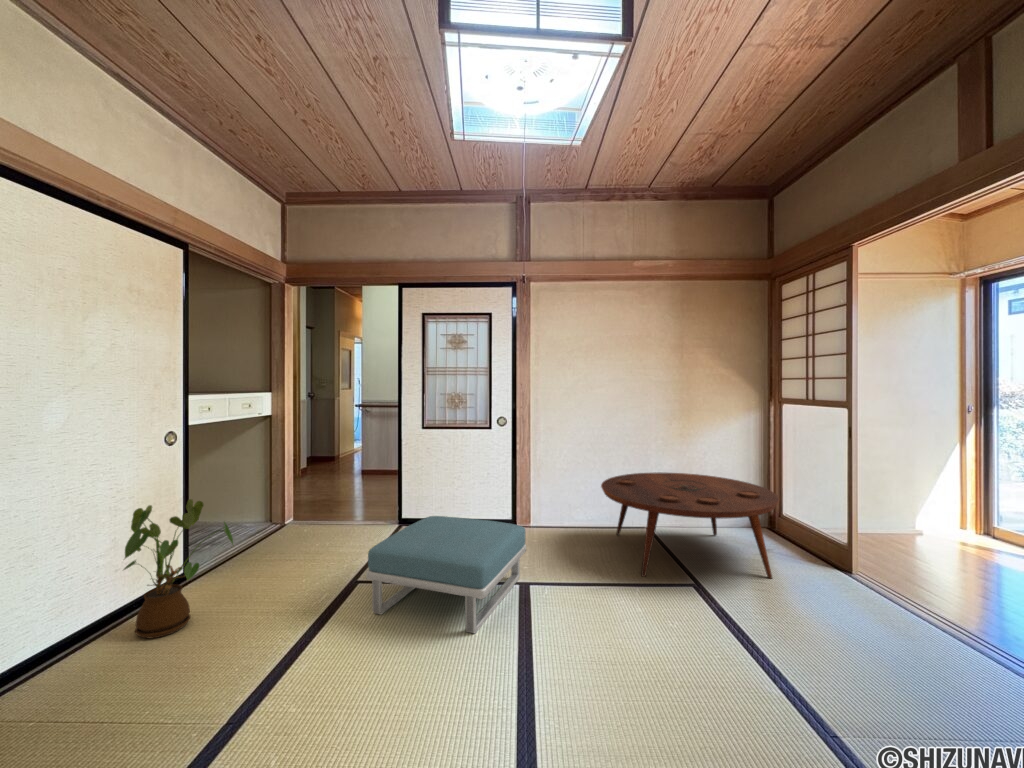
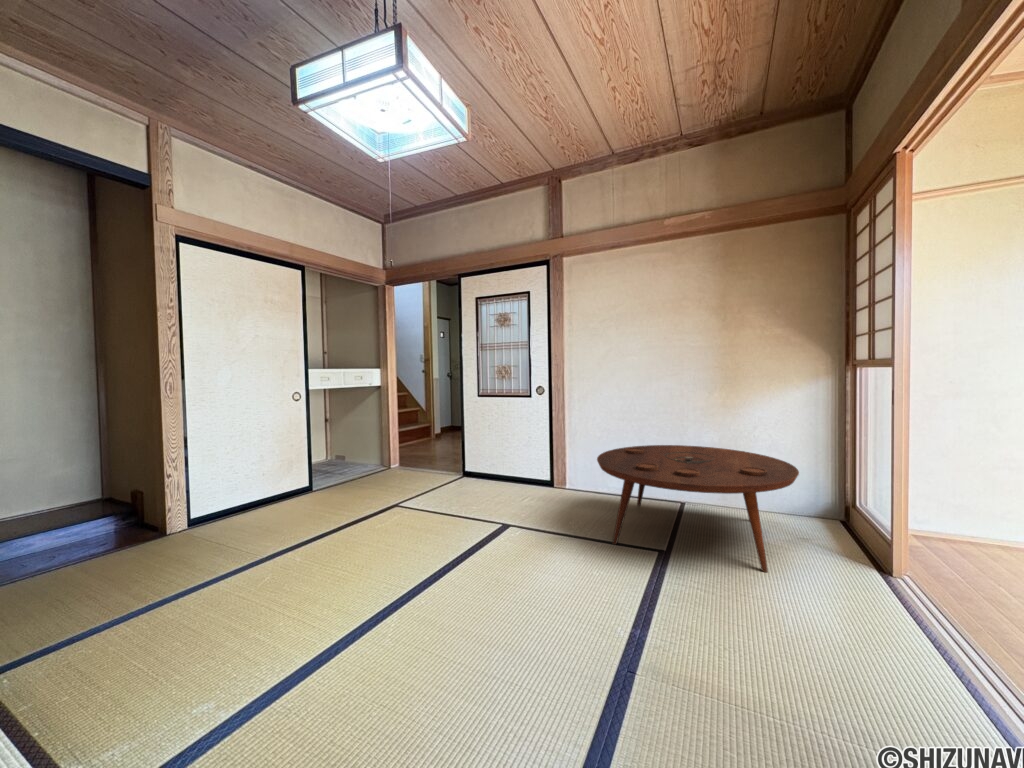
house plant: present [124,499,234,639] -> none [220,435,291,521]
footstool: present [366,516,526,633] -> none [362,465,501,557]

